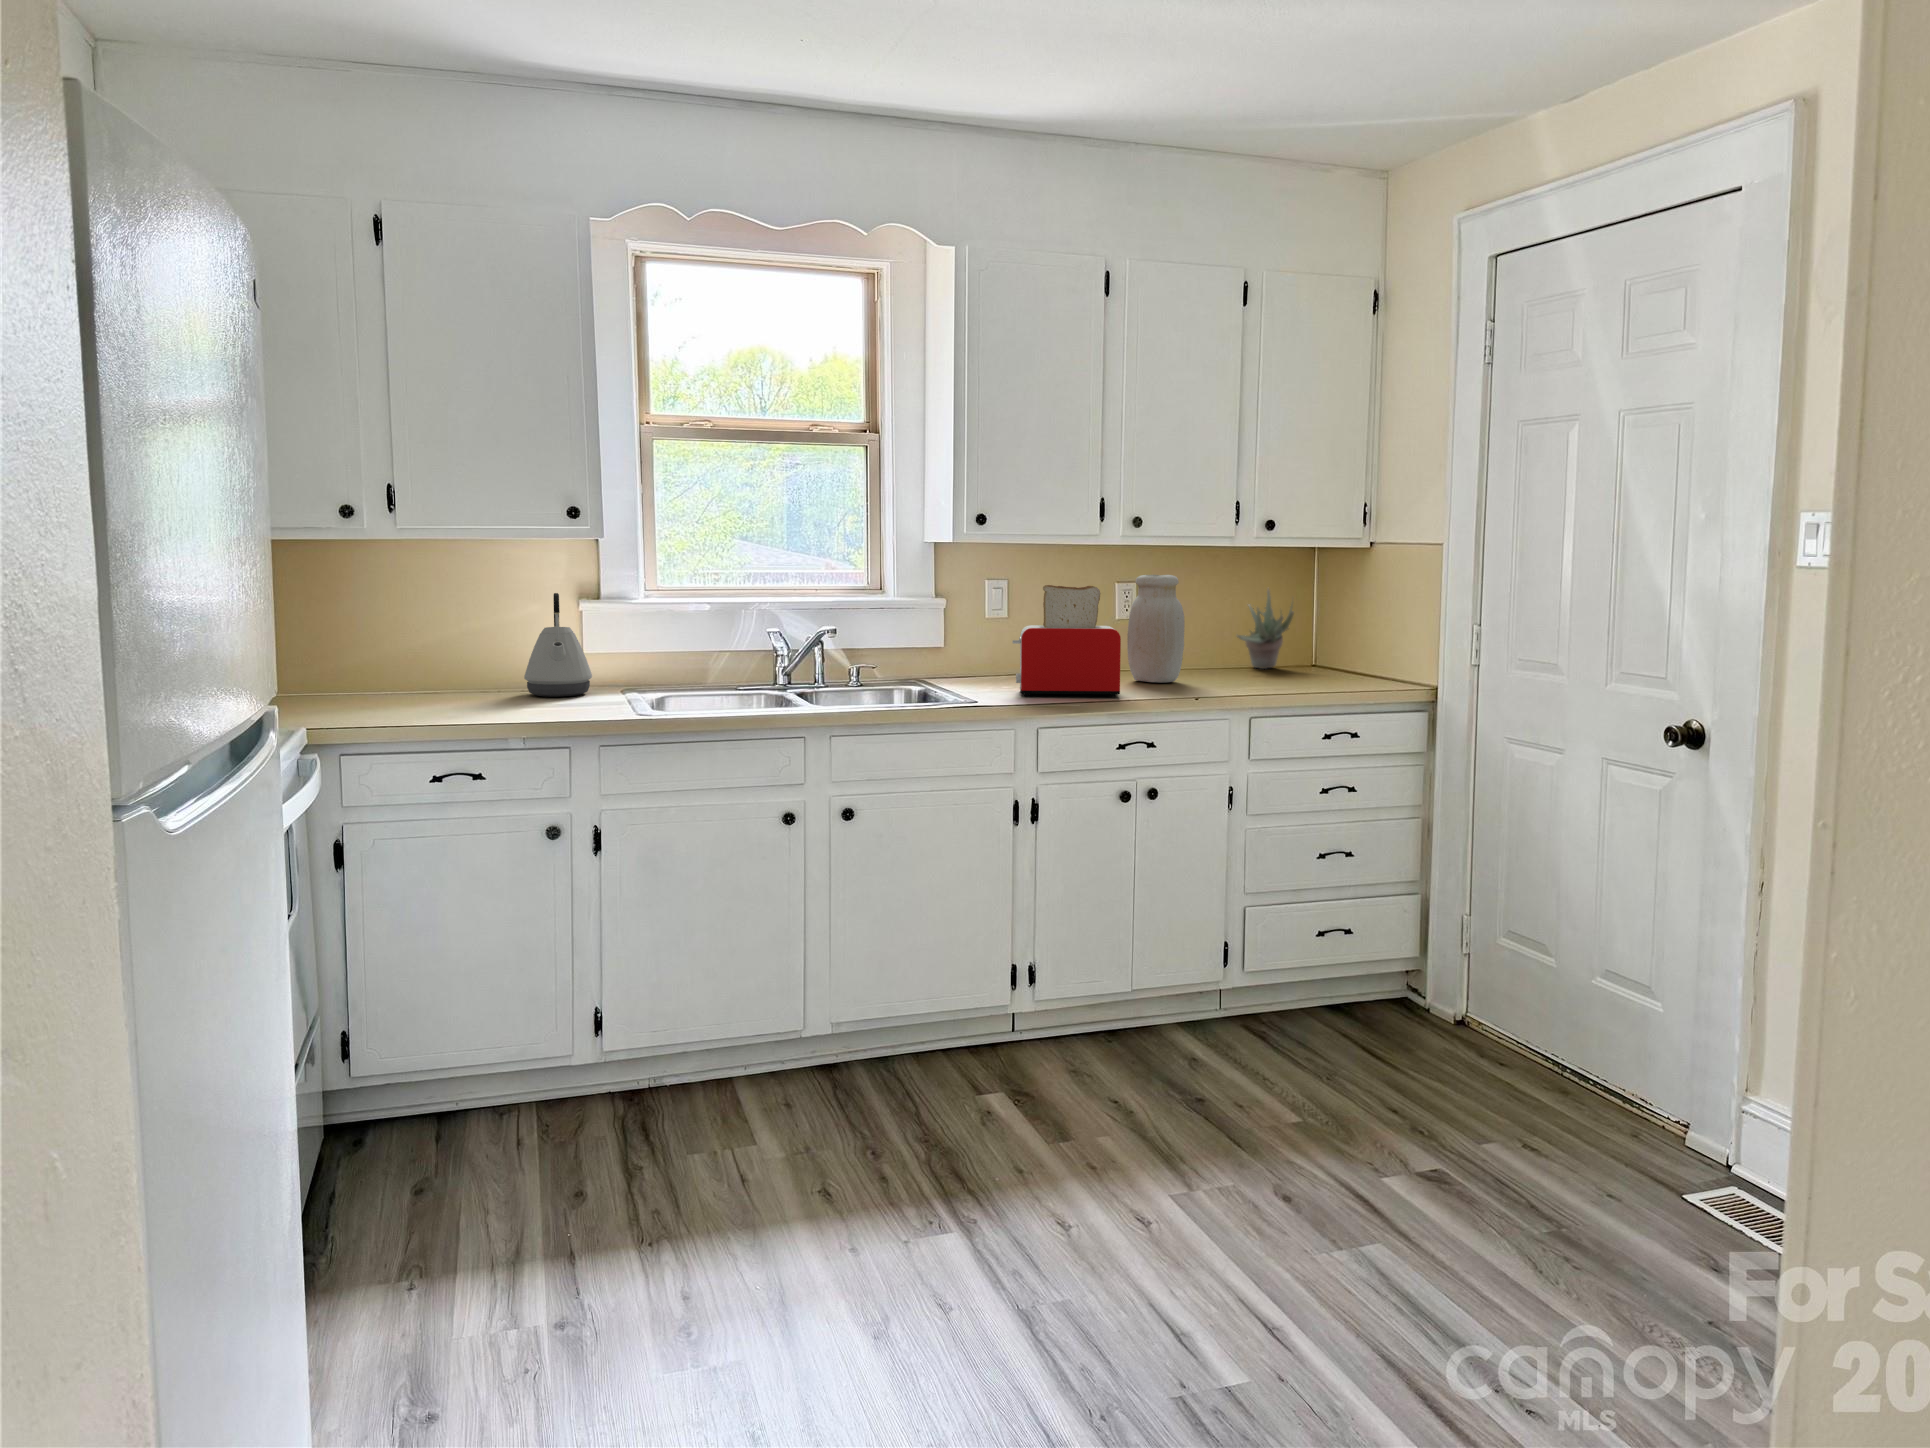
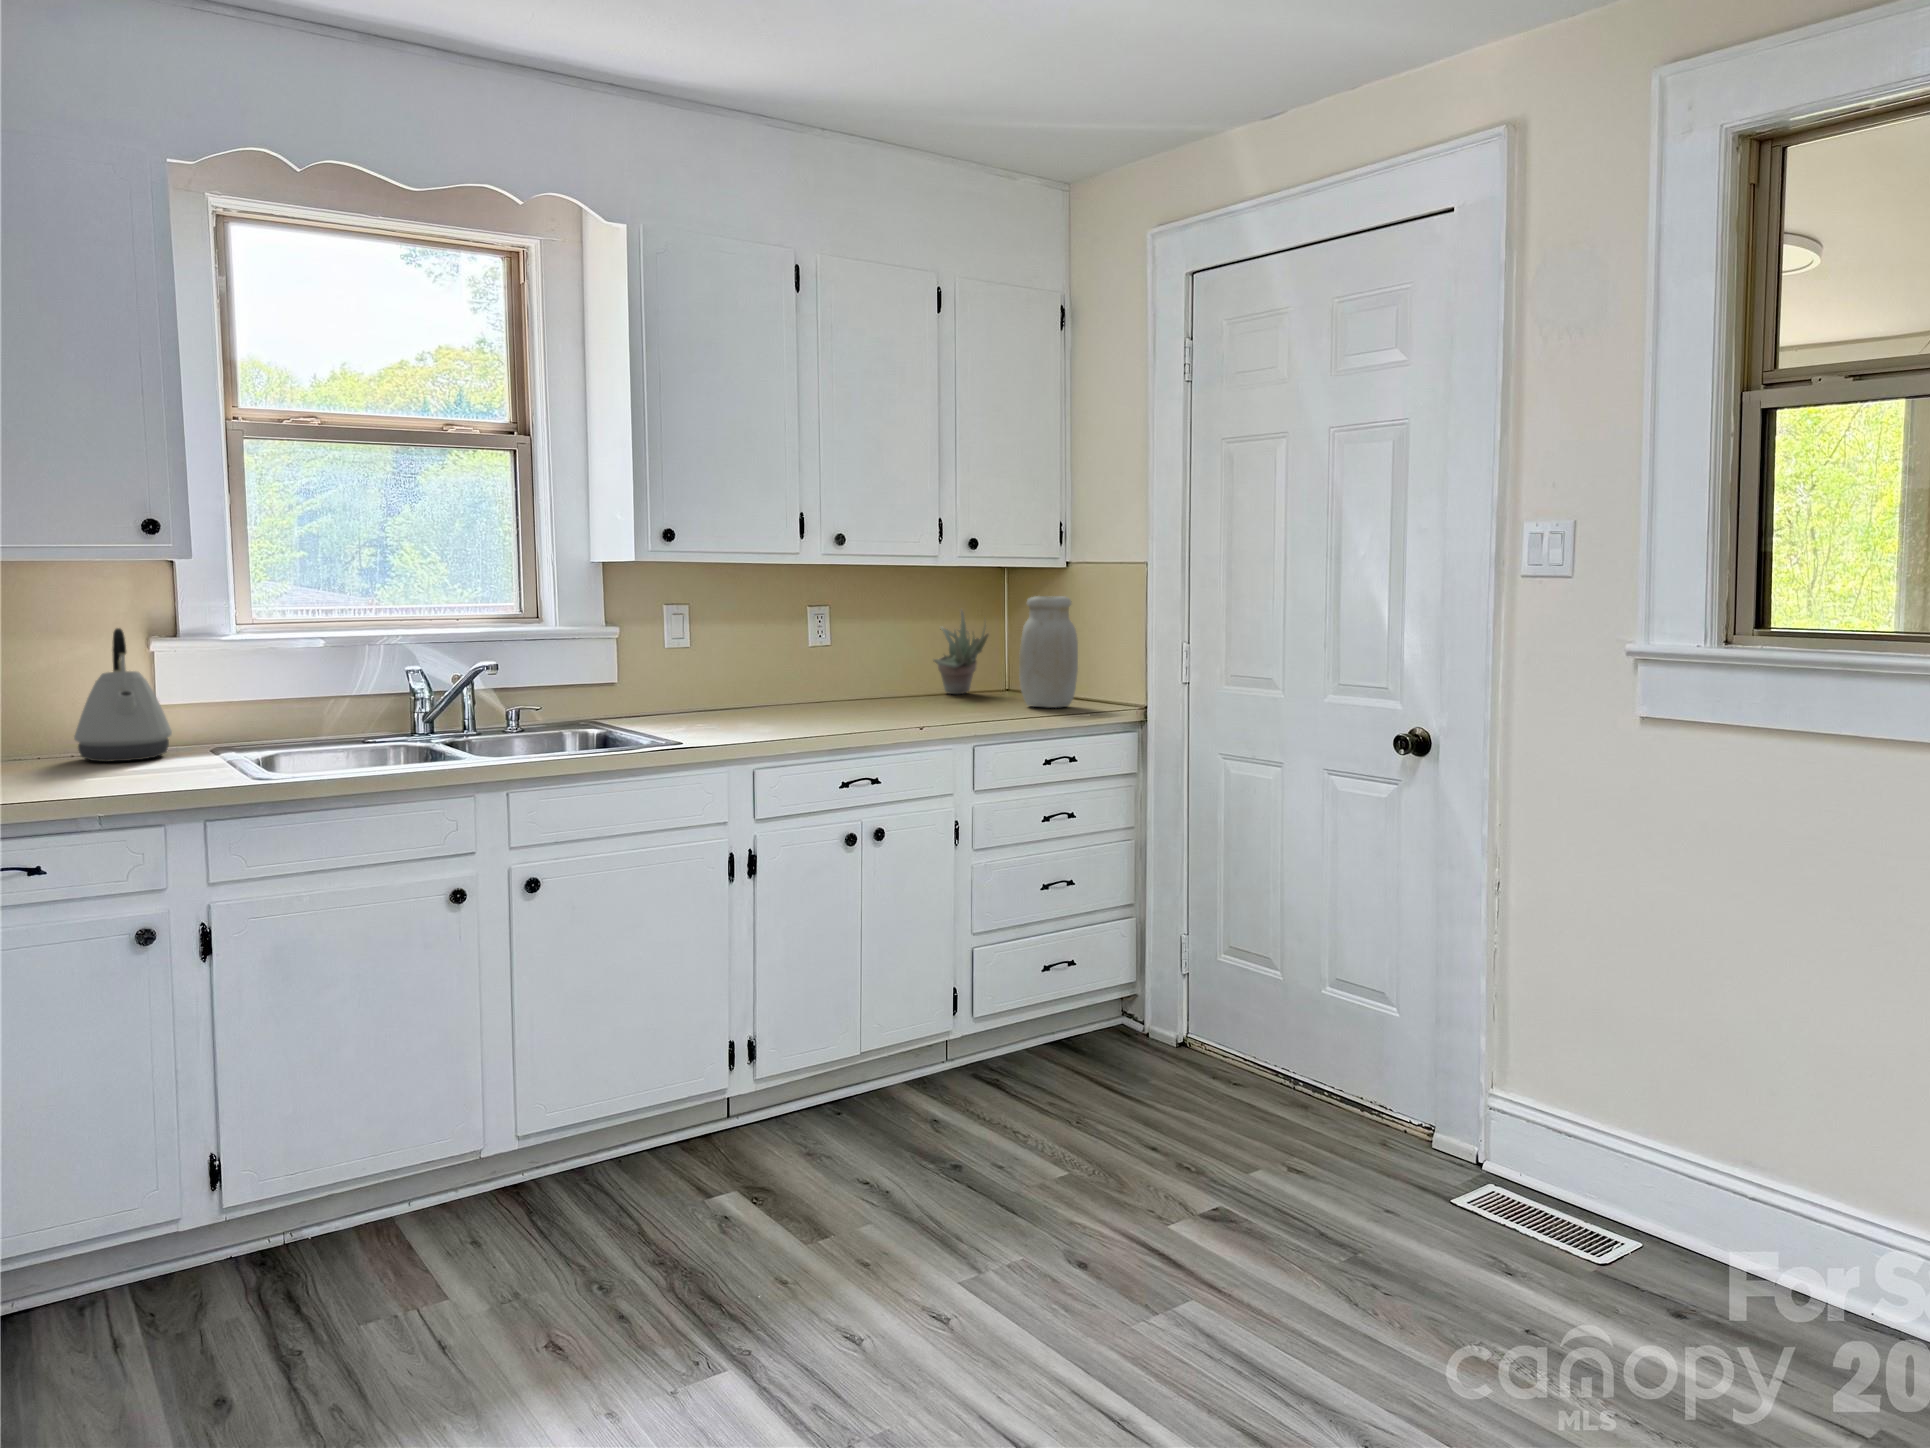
jar: present [1127,575,1185,683] -> present [1019,596,1078,708]
toaster: present [1012,585,1121,697] -> none [709,608,835,734]

